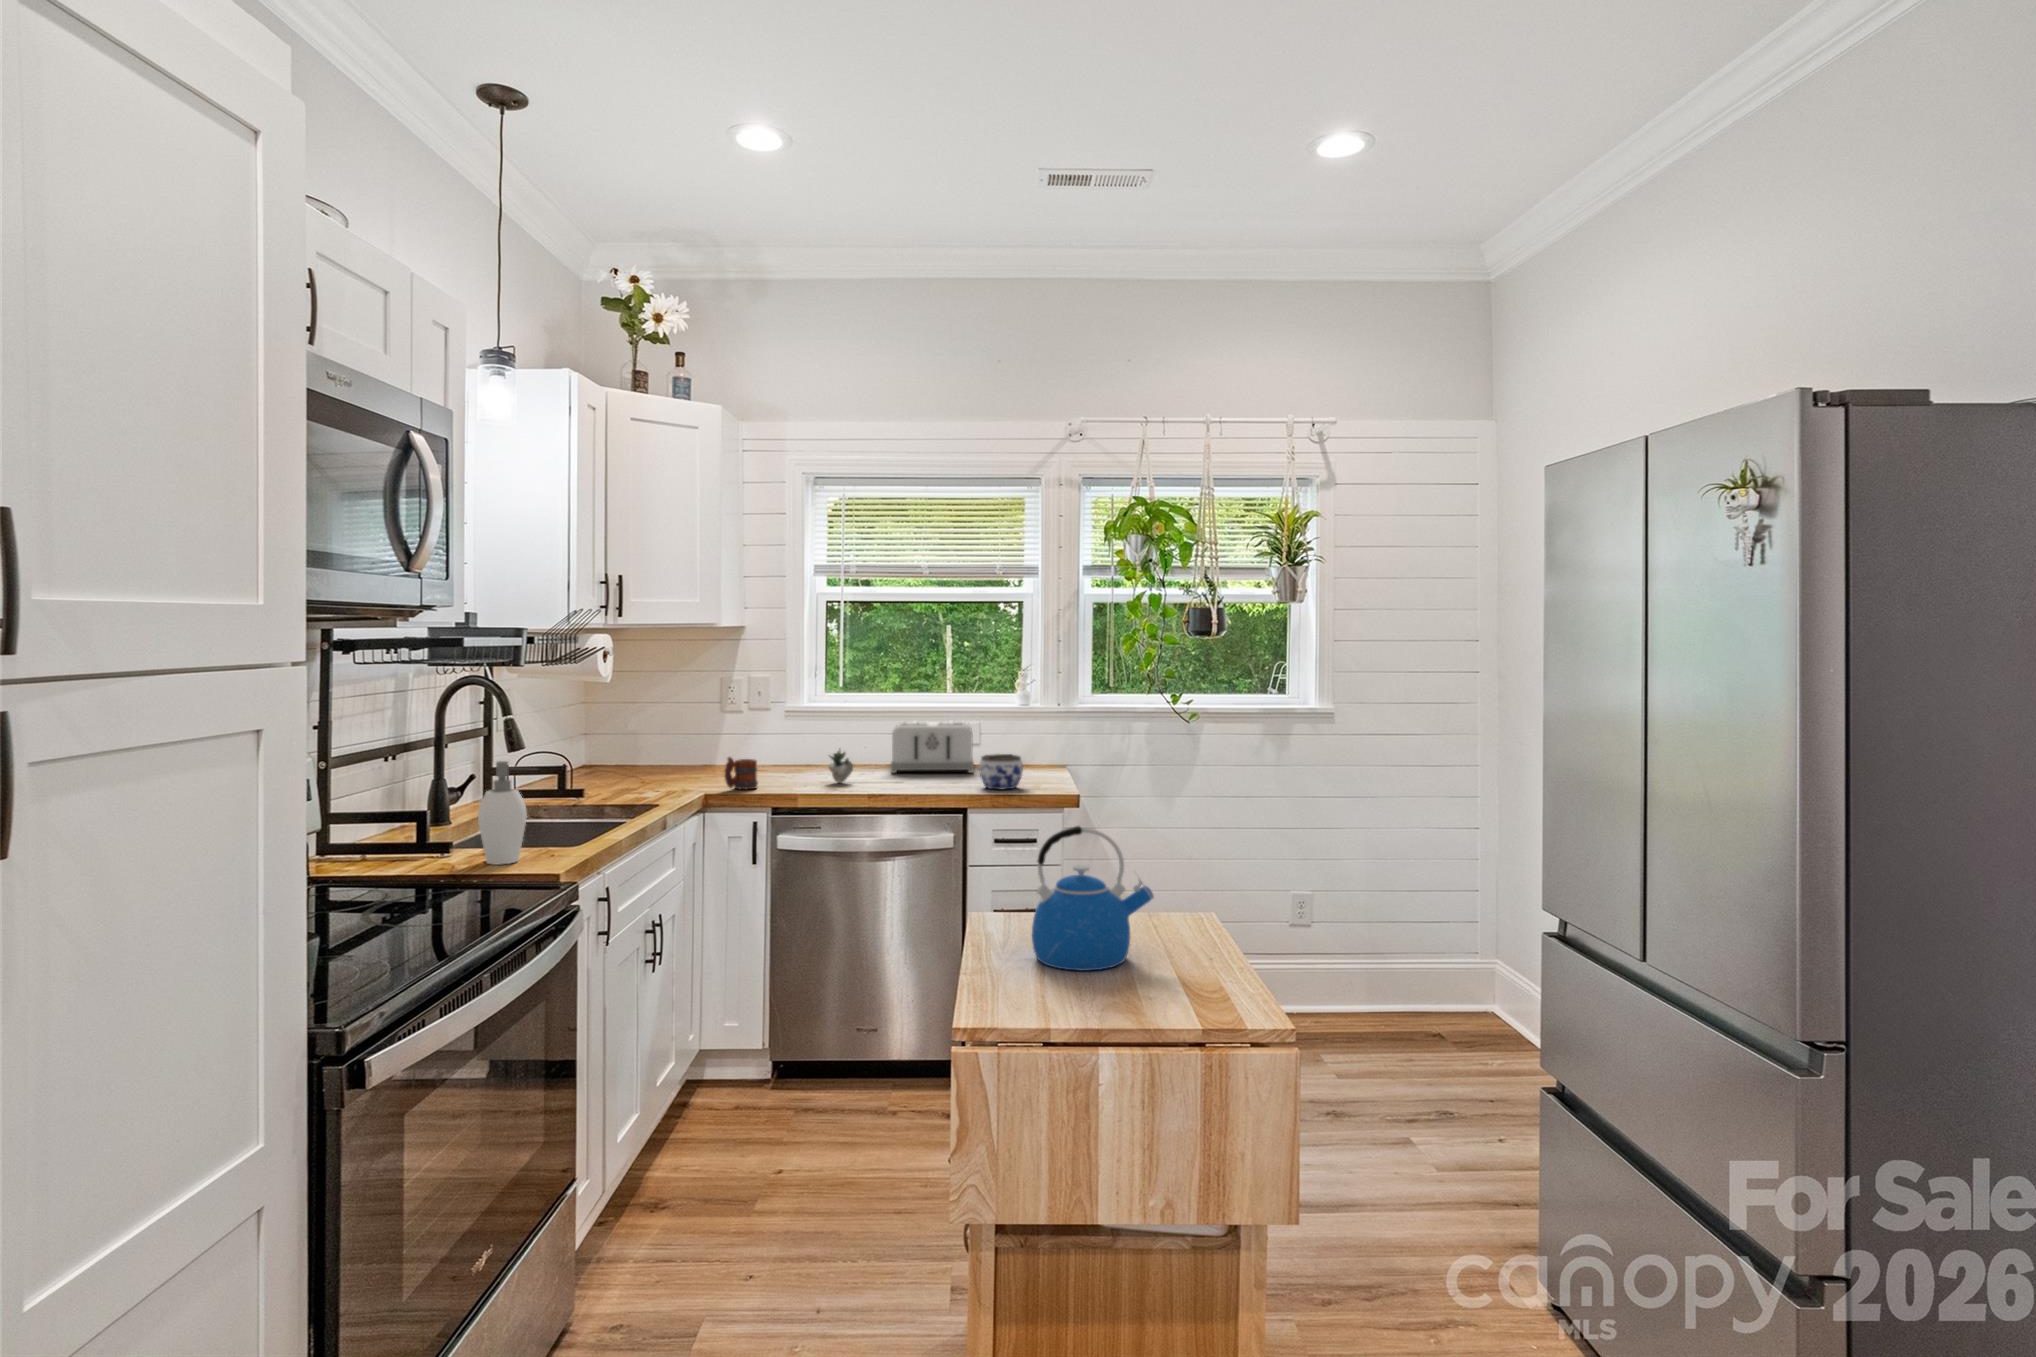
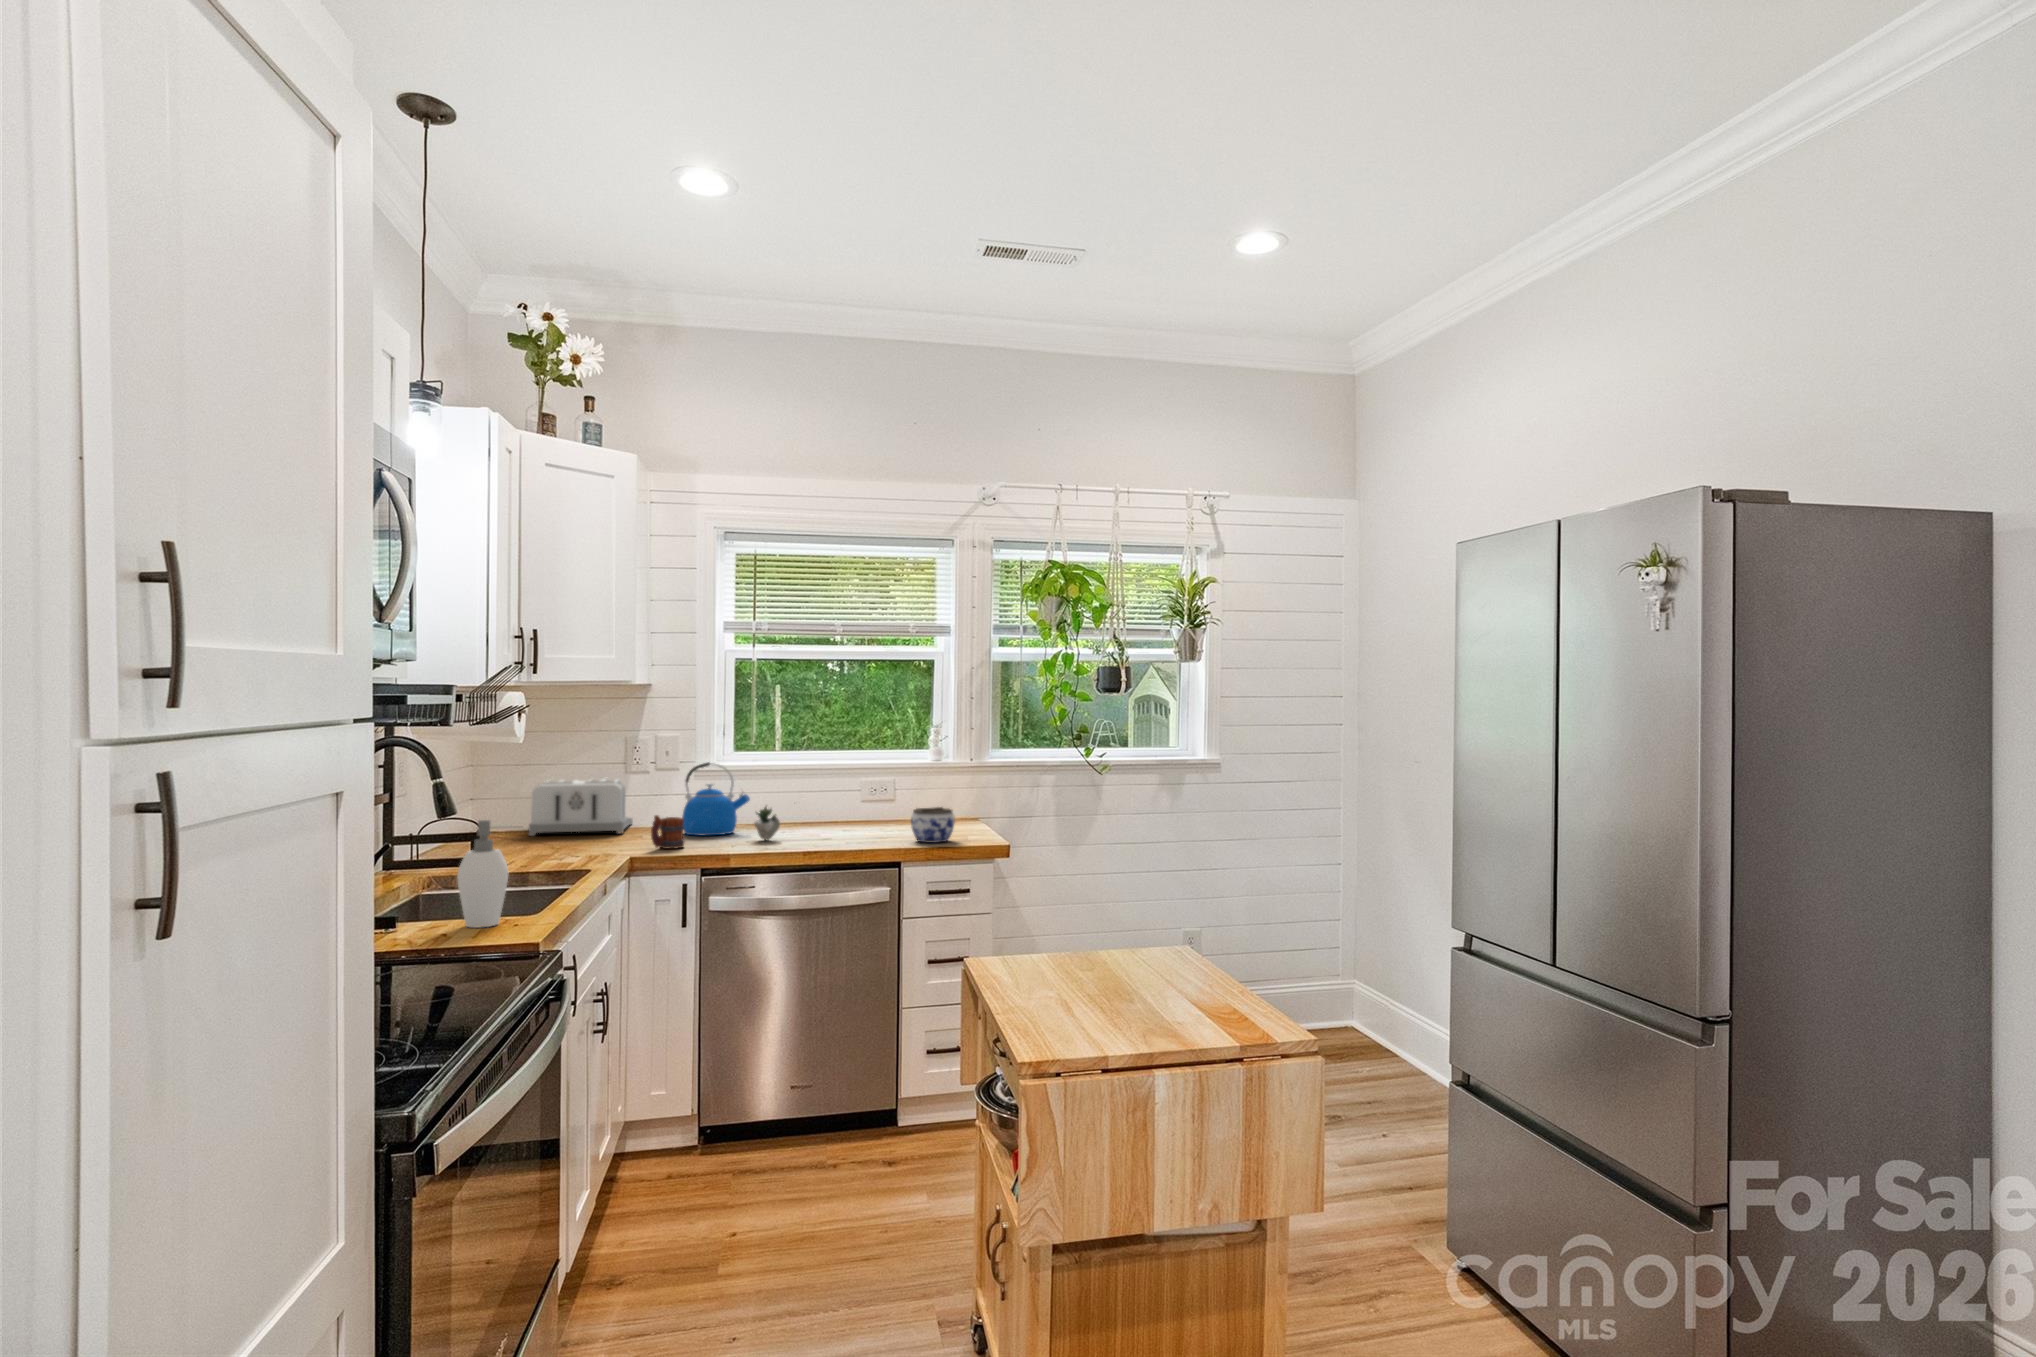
toaster: present [891,721,974,773] -> present [529,777,633,836]
kettle: present [1032,826,1154,971] -> present [682,762,750,836]

